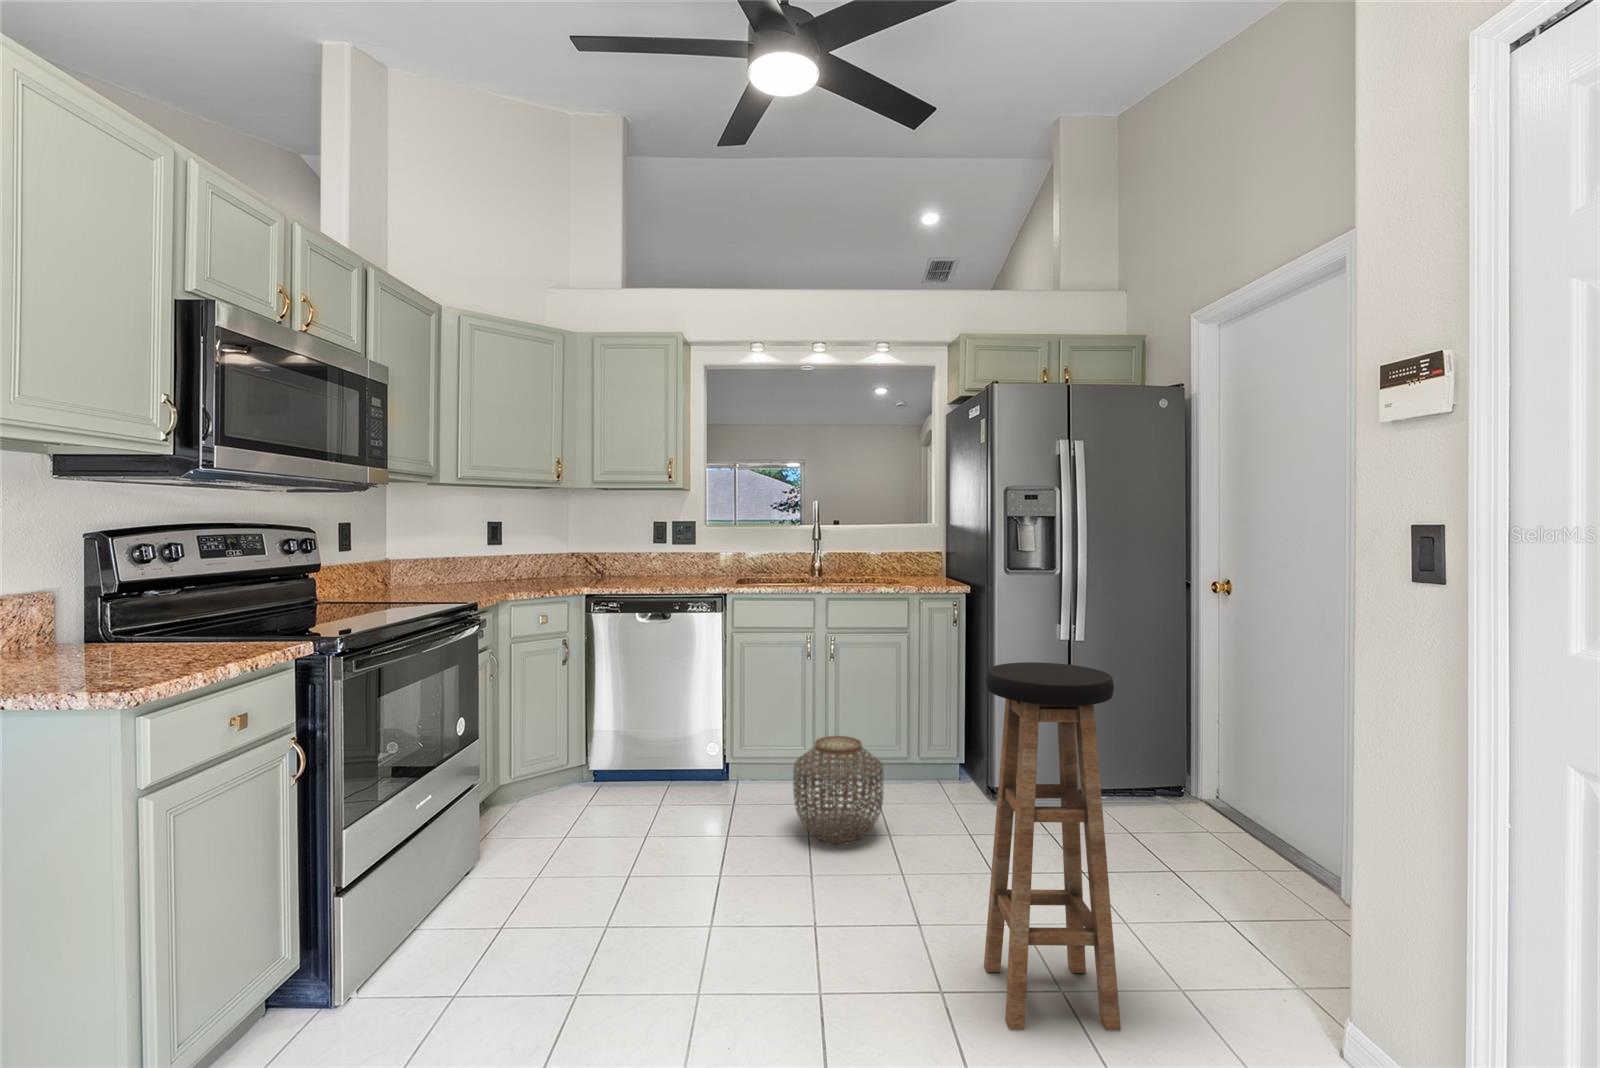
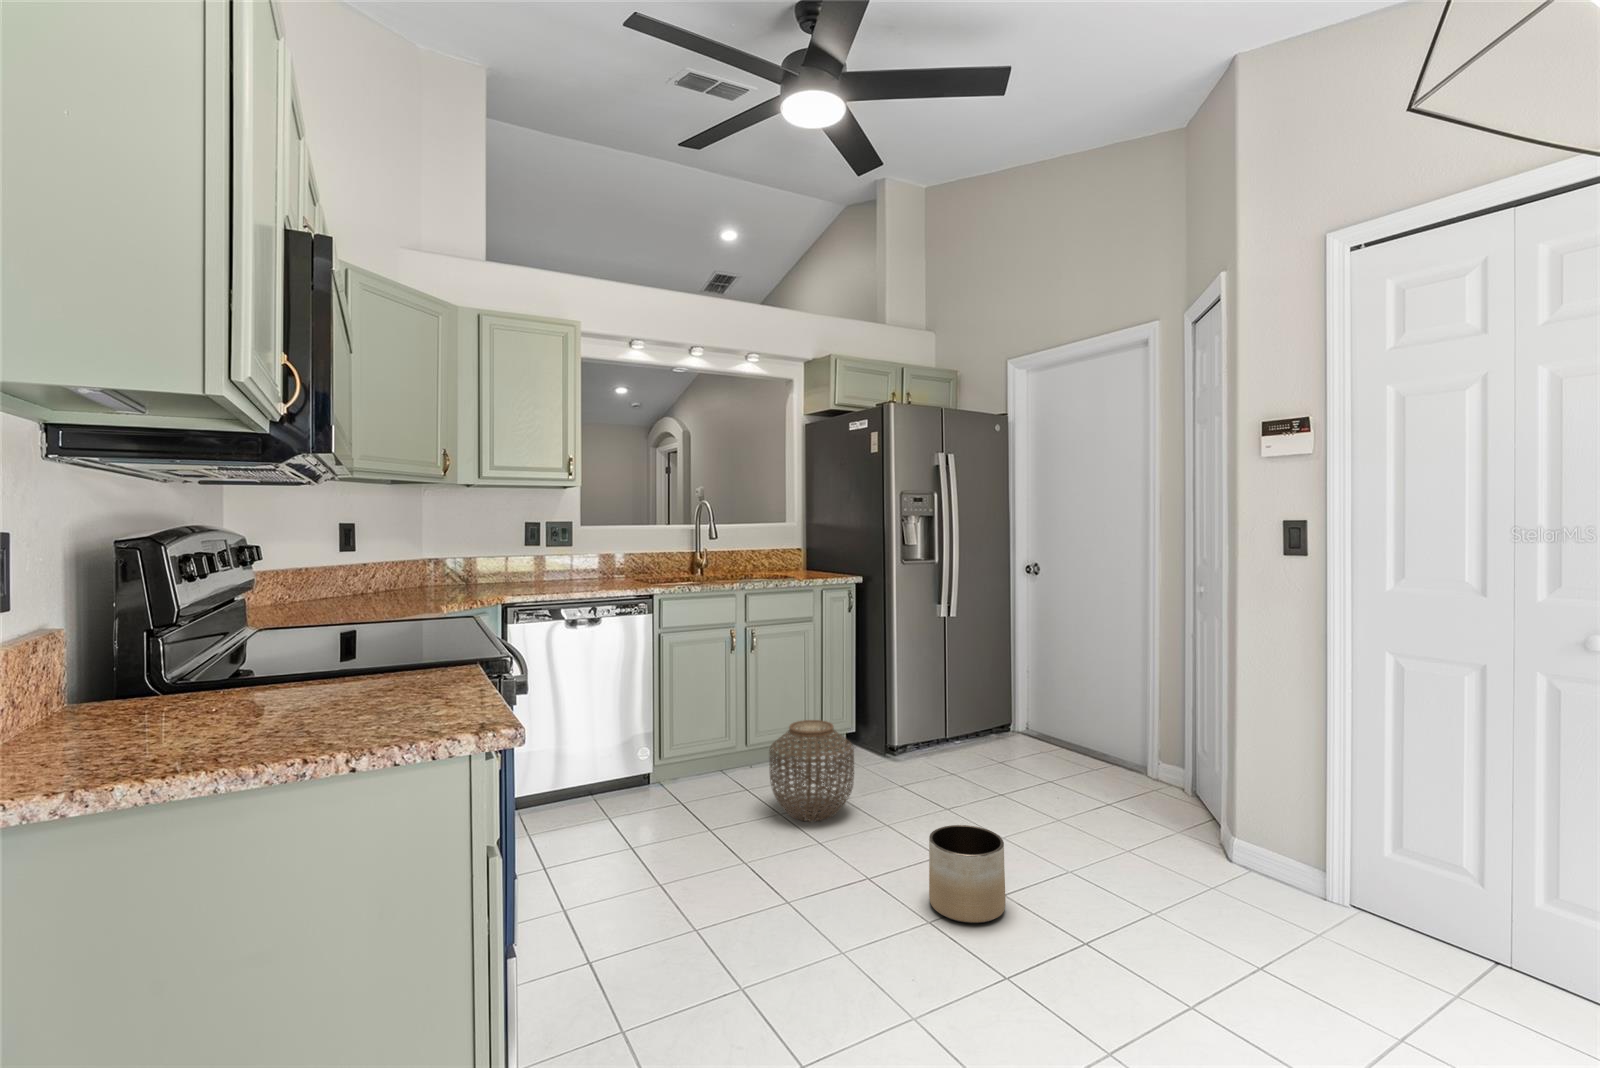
bar stool: present [984,662,1121,1030] -> none [1035,625,1158,913]
planter: none [824,876,909,993] -> present [929,825,1005,923]

